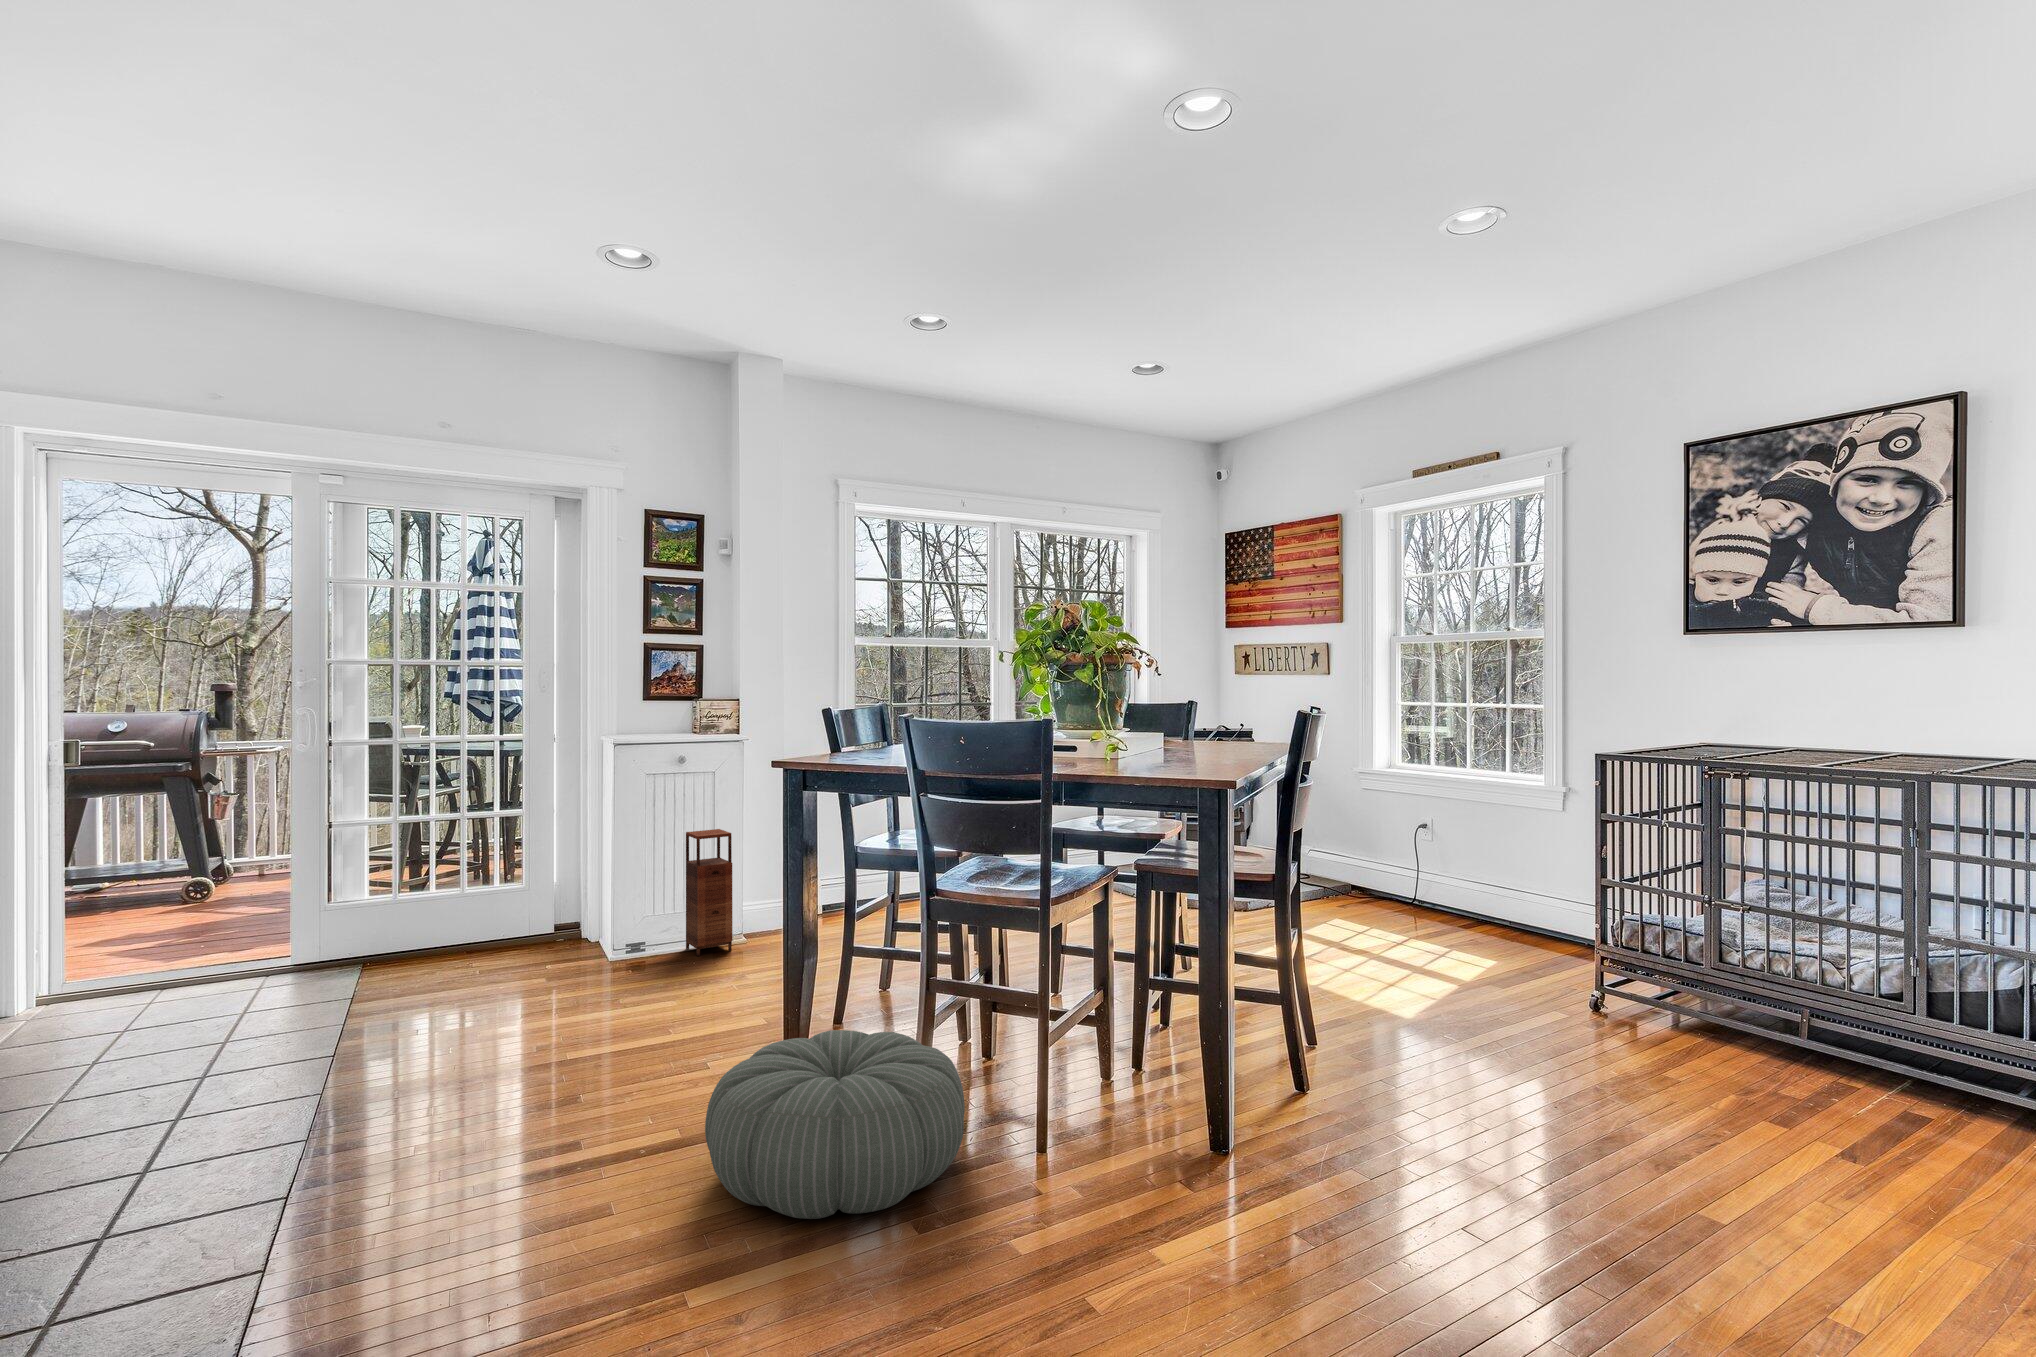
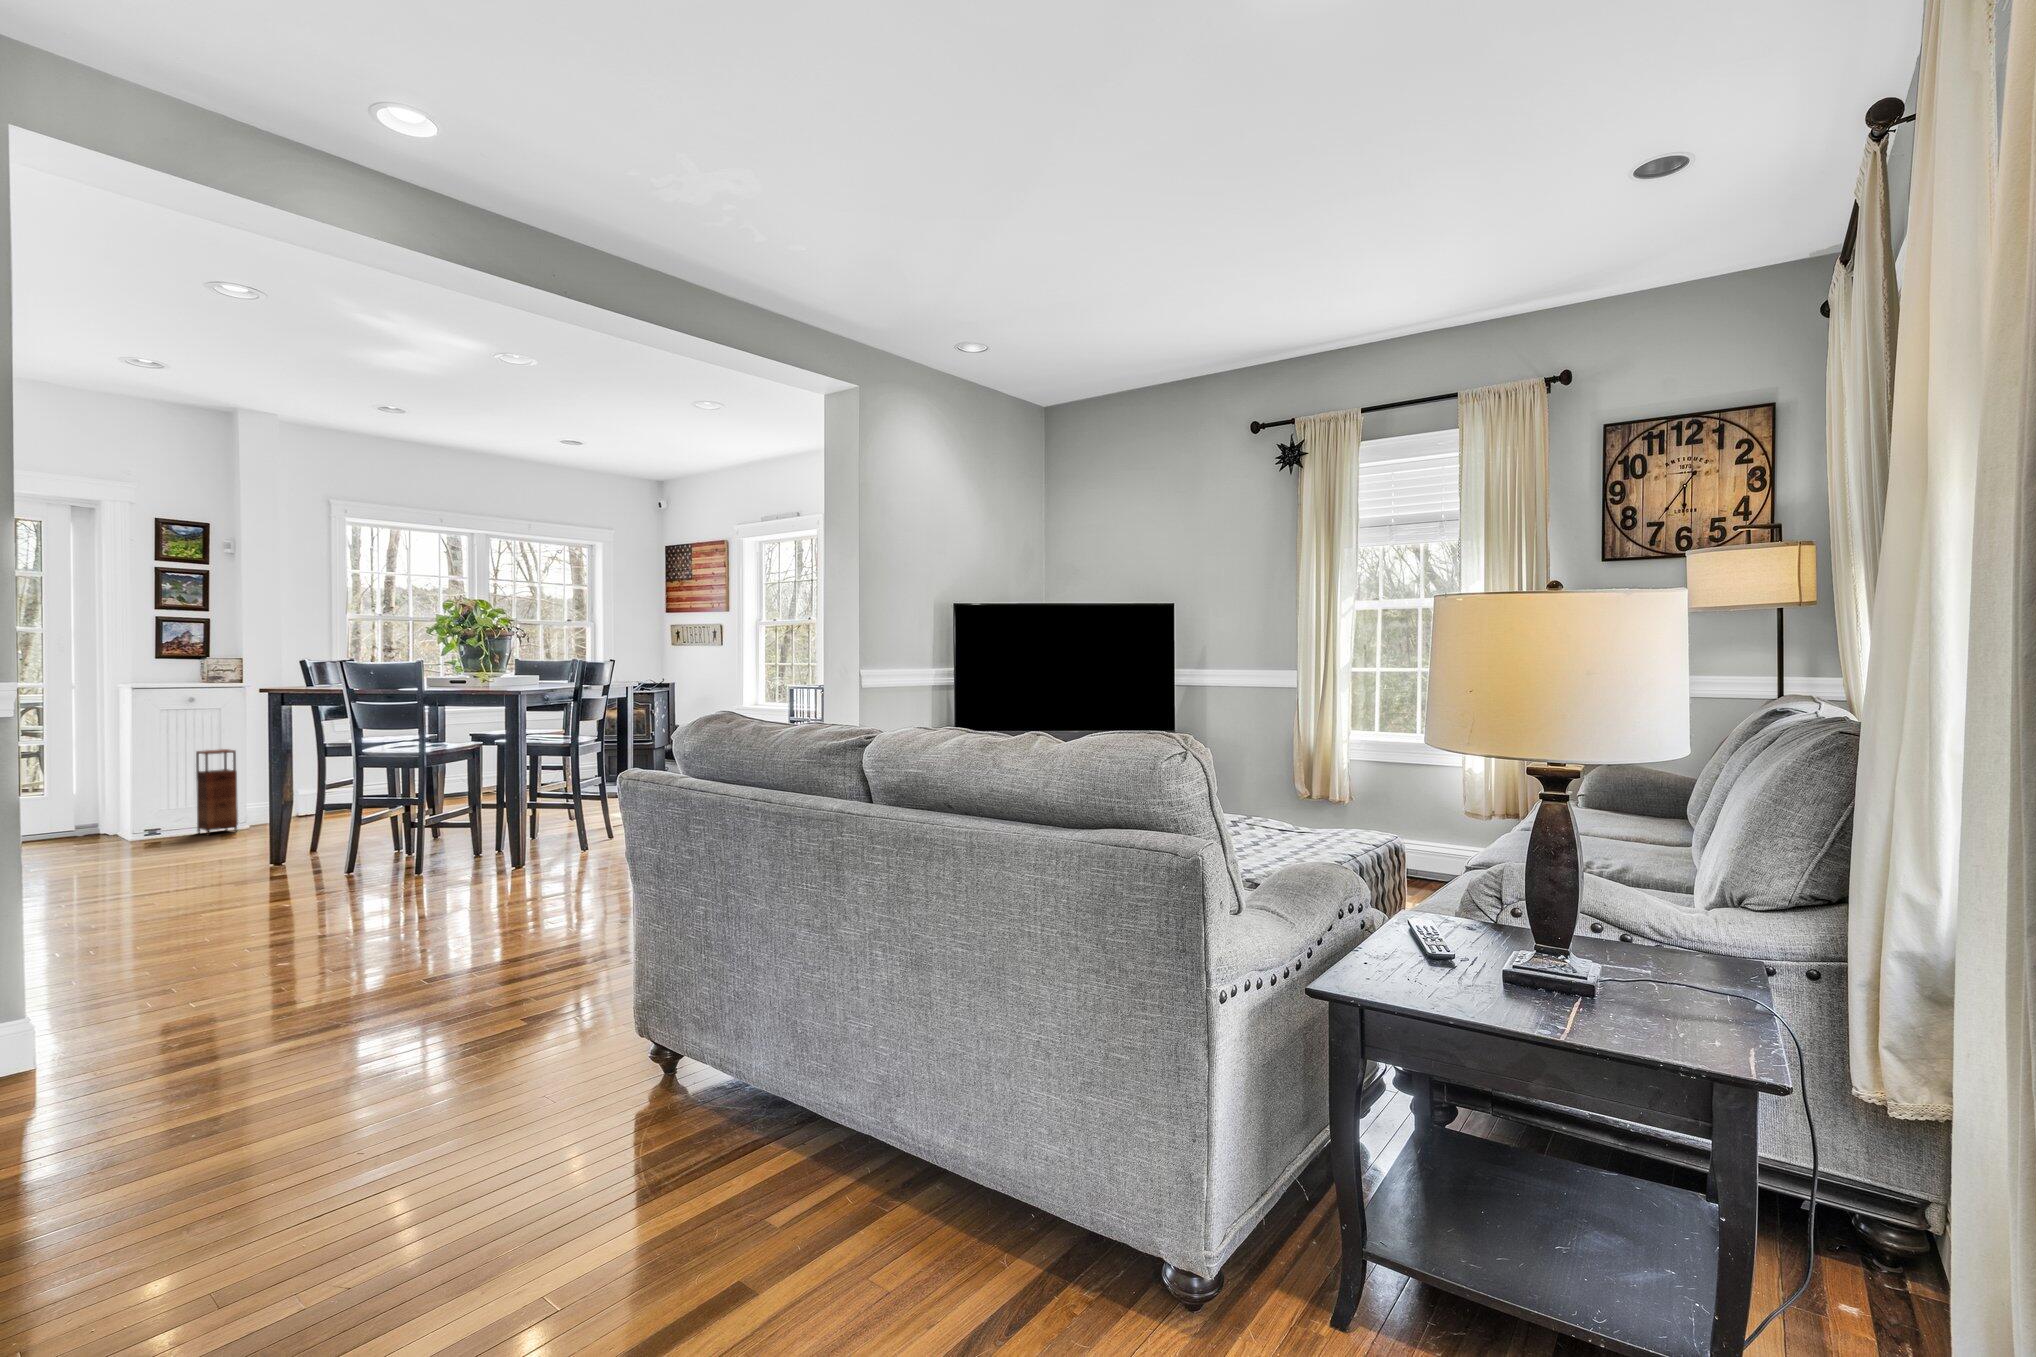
pouf: present [705,1030,965,1219] -> none [205,827,371,902]

